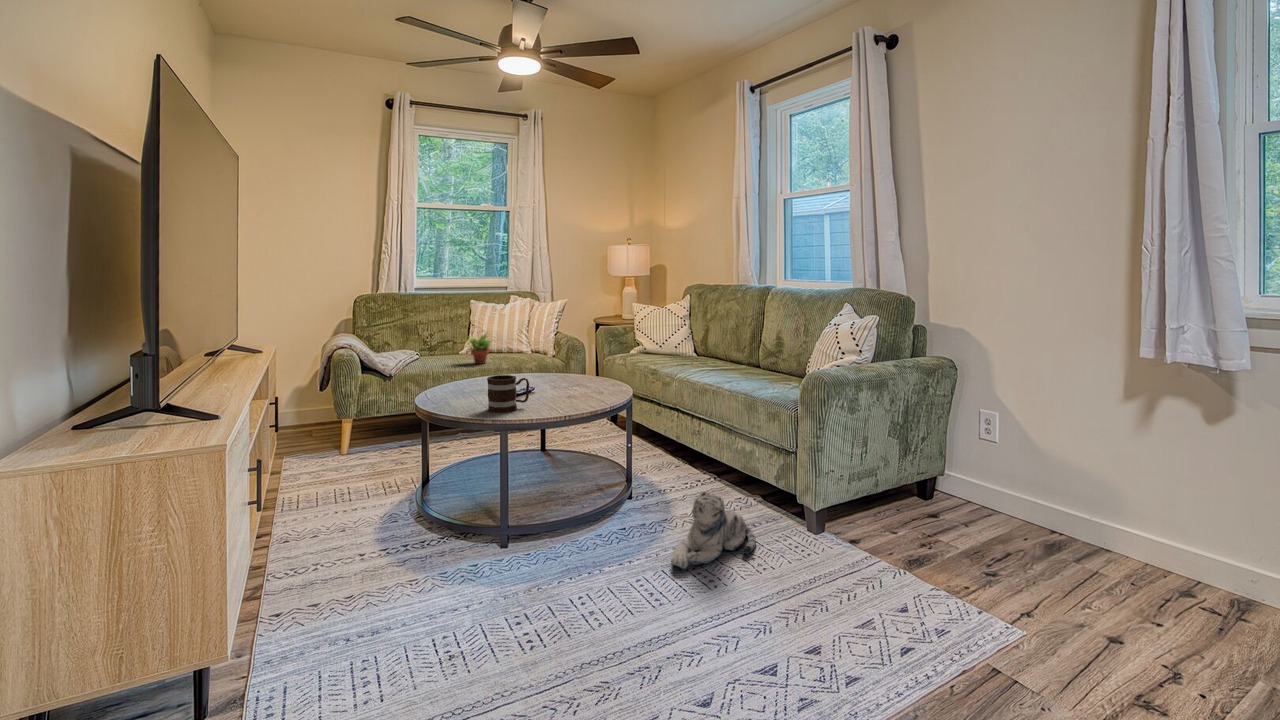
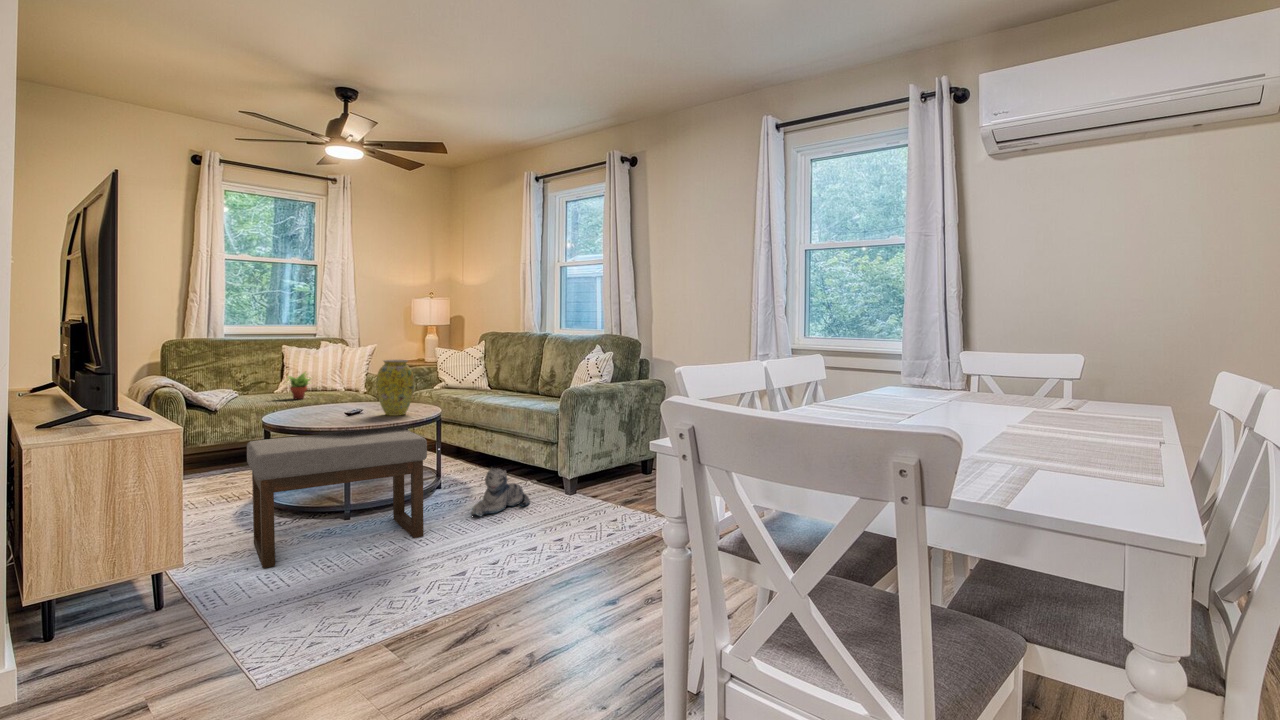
vase: none [548,325,597,404] -> present [376,360,414,416]
mug: present [487,375,529,413] -> none [332,395,364,421]
ottoman: none [350,428,606,647] -> present [247,428,427,568]

